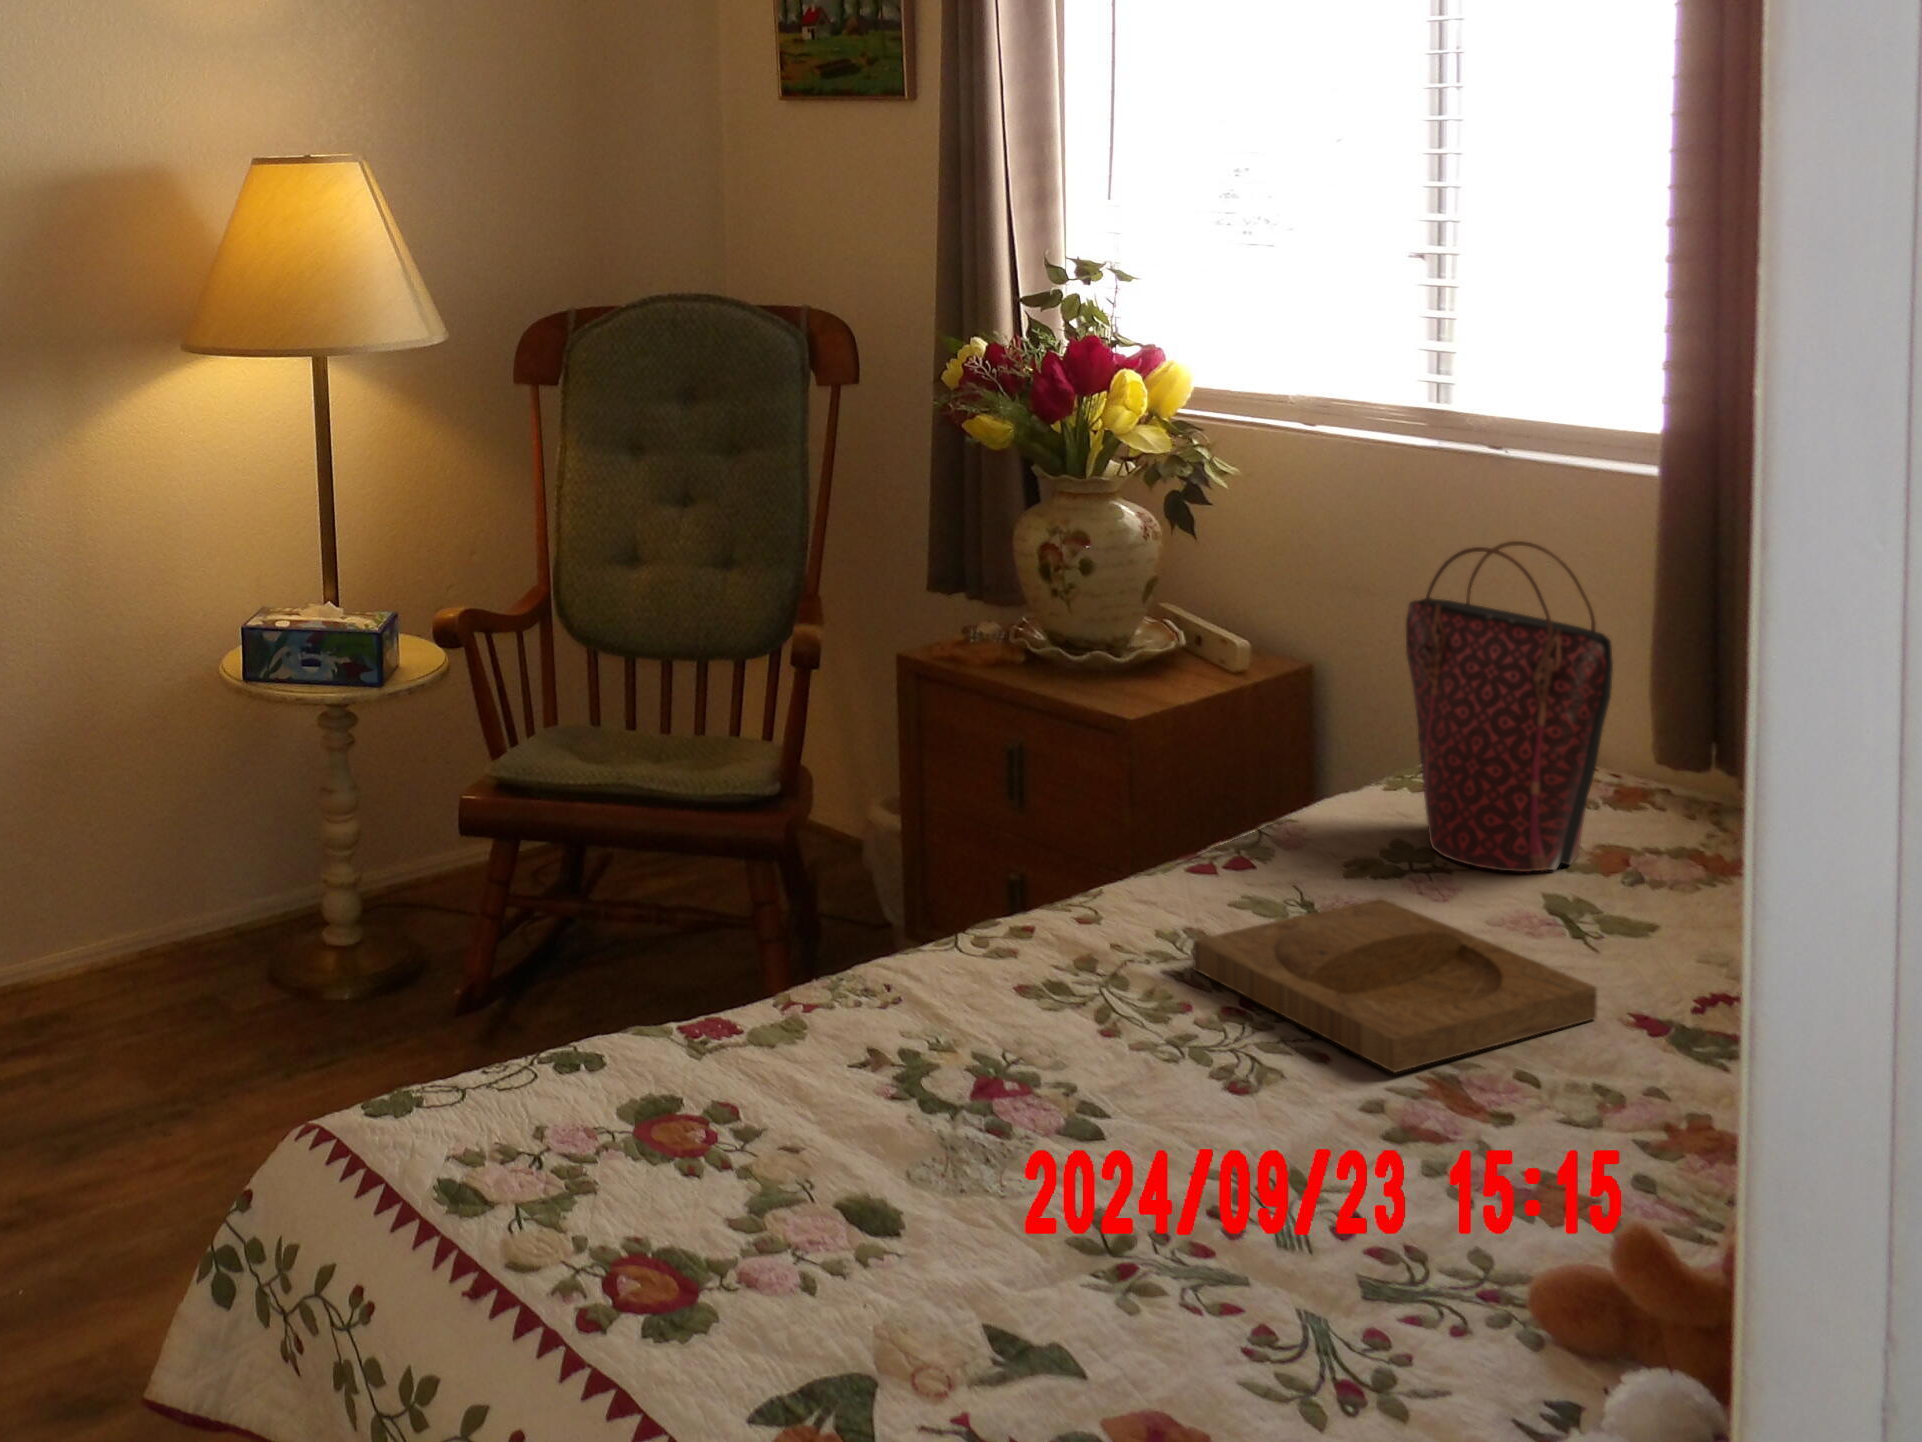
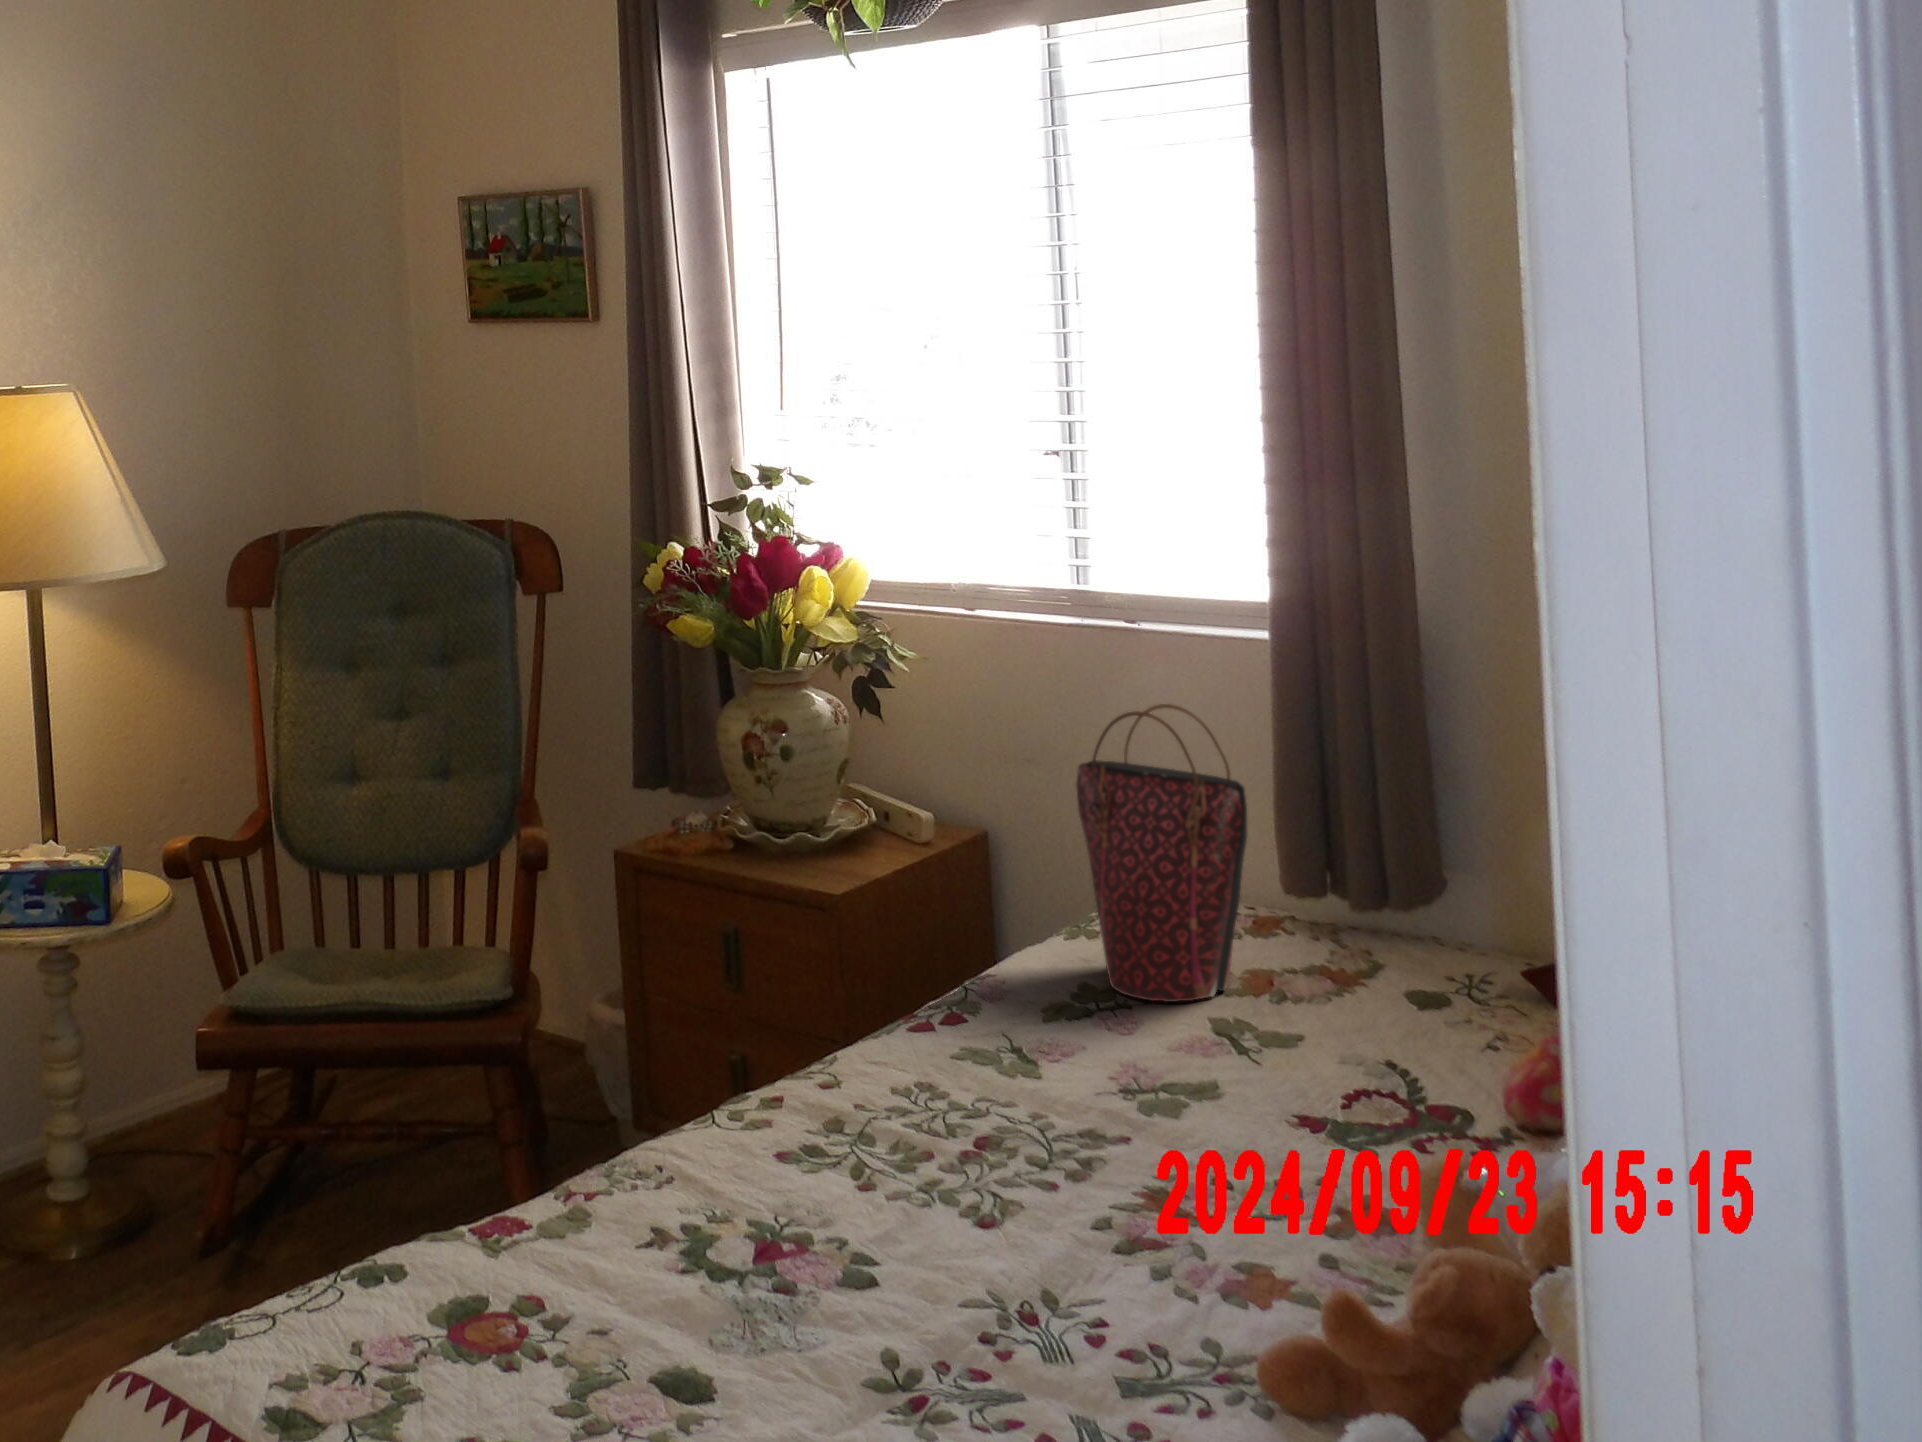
tray: present [1193,898,1597,1072] -> none [929,1035,1264,1191]

